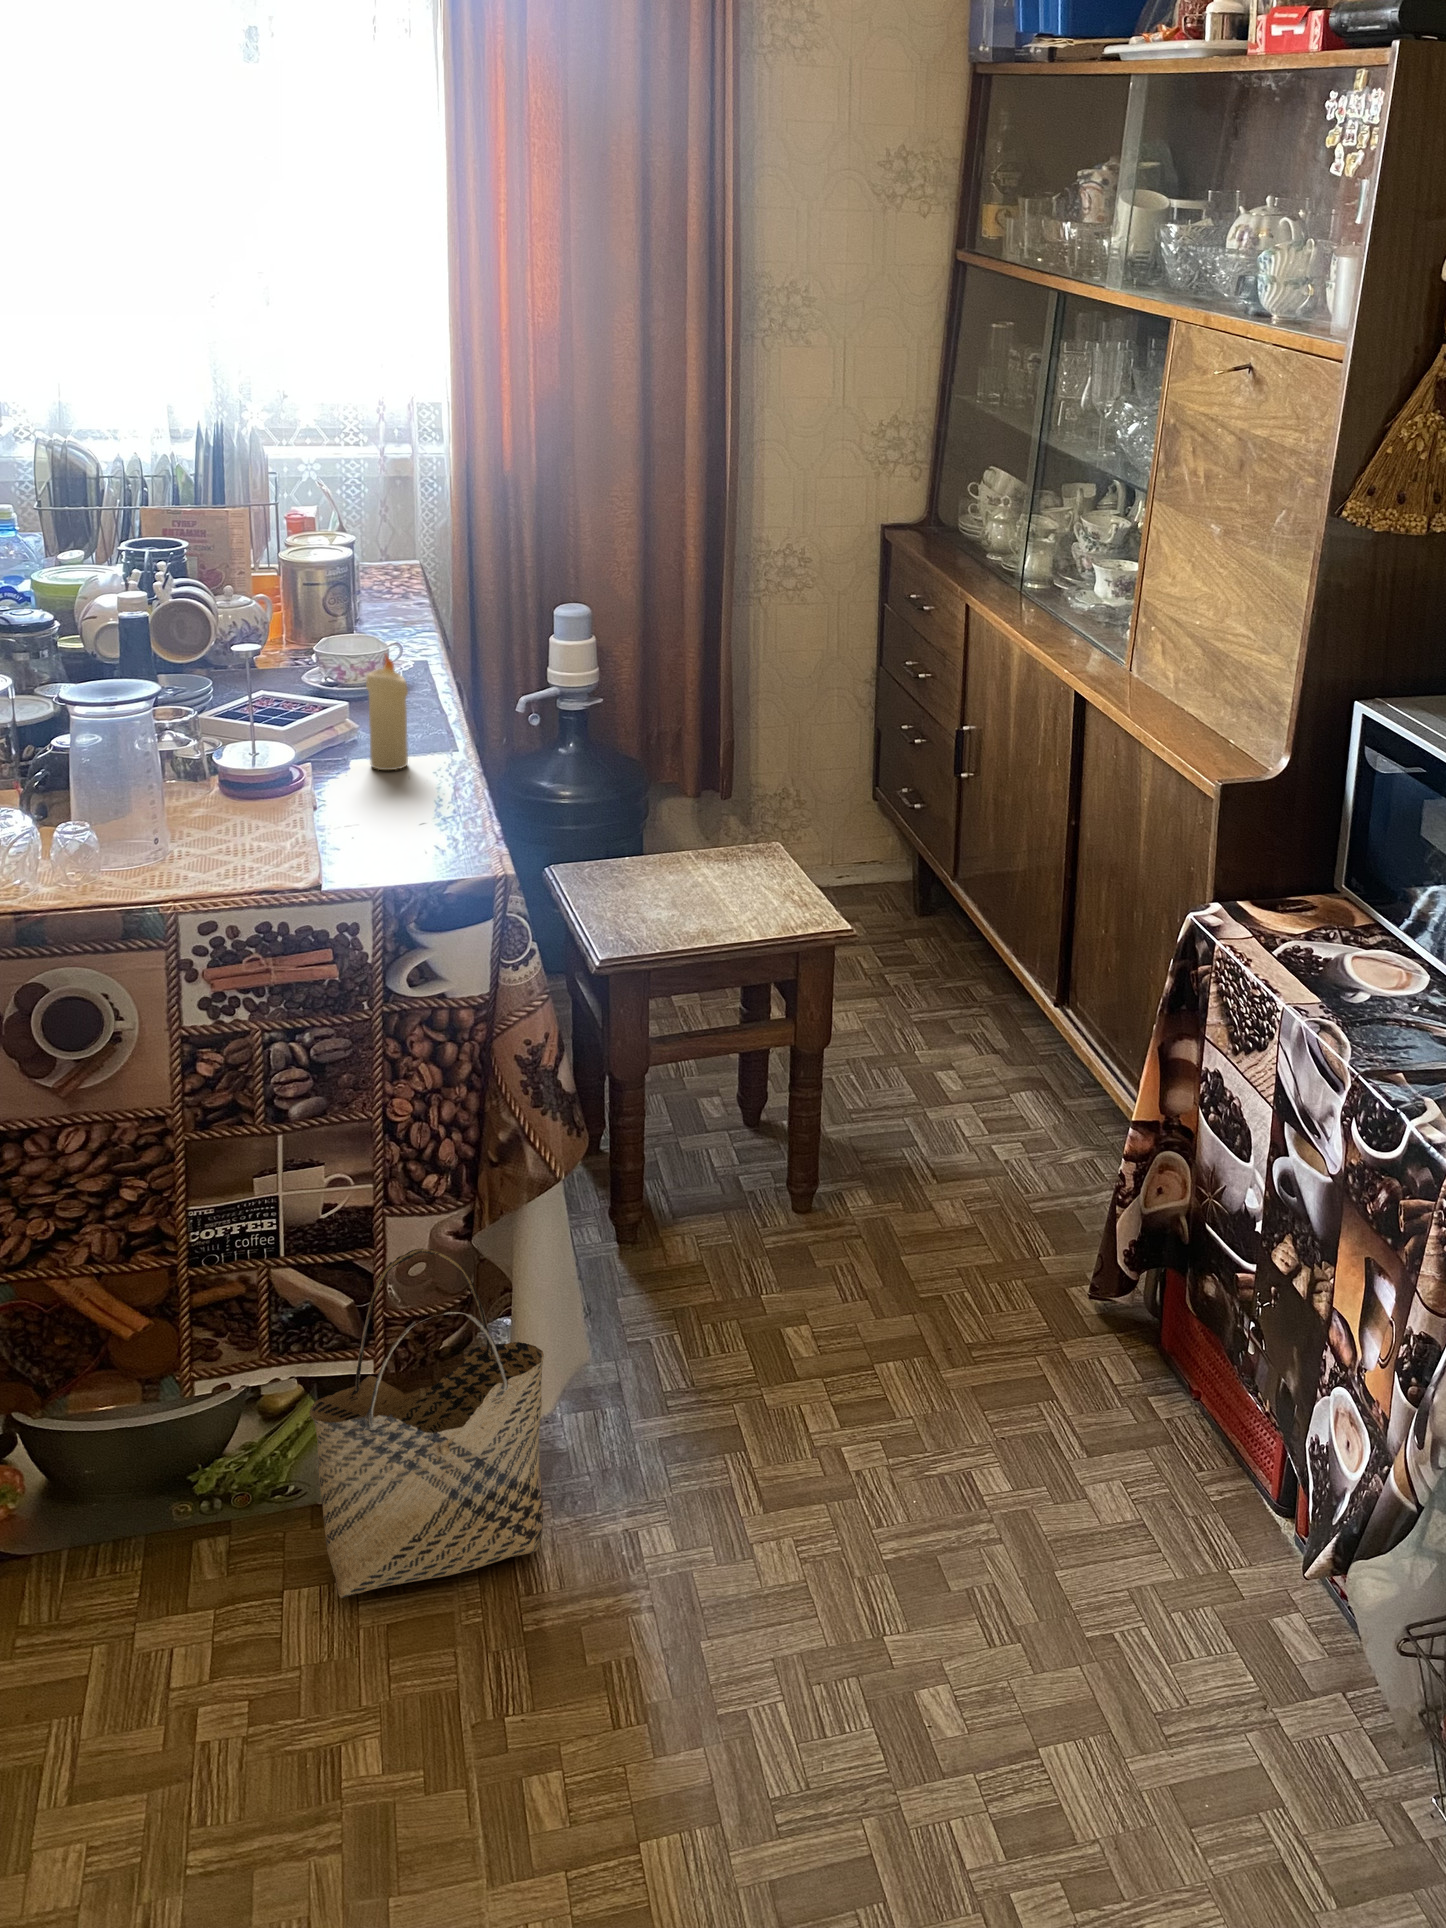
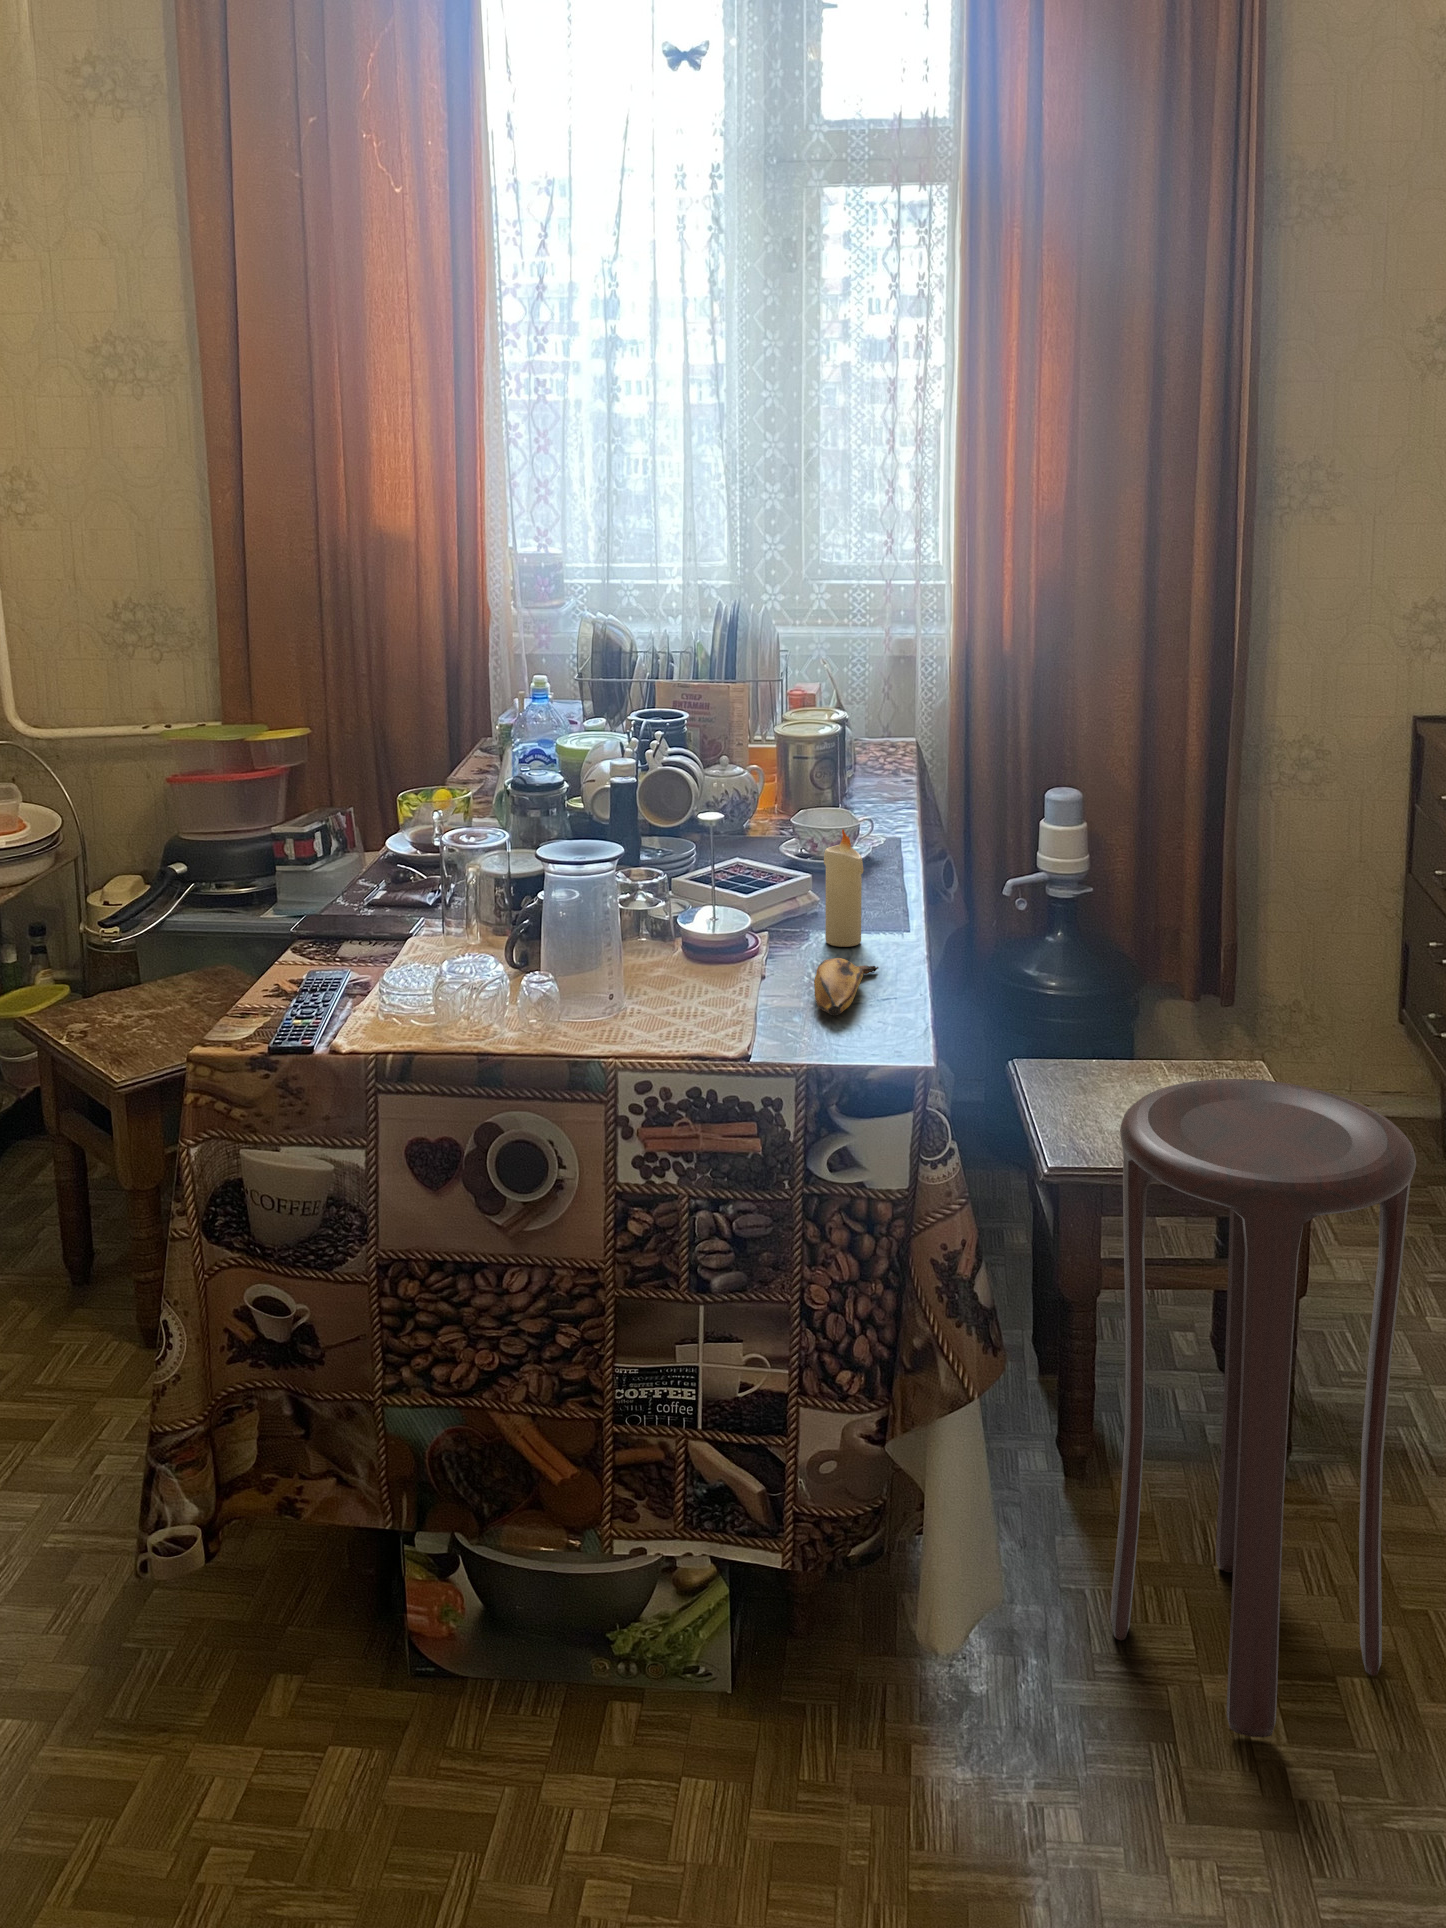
banana: none [372,781,432,837] -> present [814,958,878,1015]
stool: none [677,859,935,1428] -> present [1110,1079,1416,1737]
woven basket: present [309,1248,544,1598] -> none [711,1446,950,1807]

